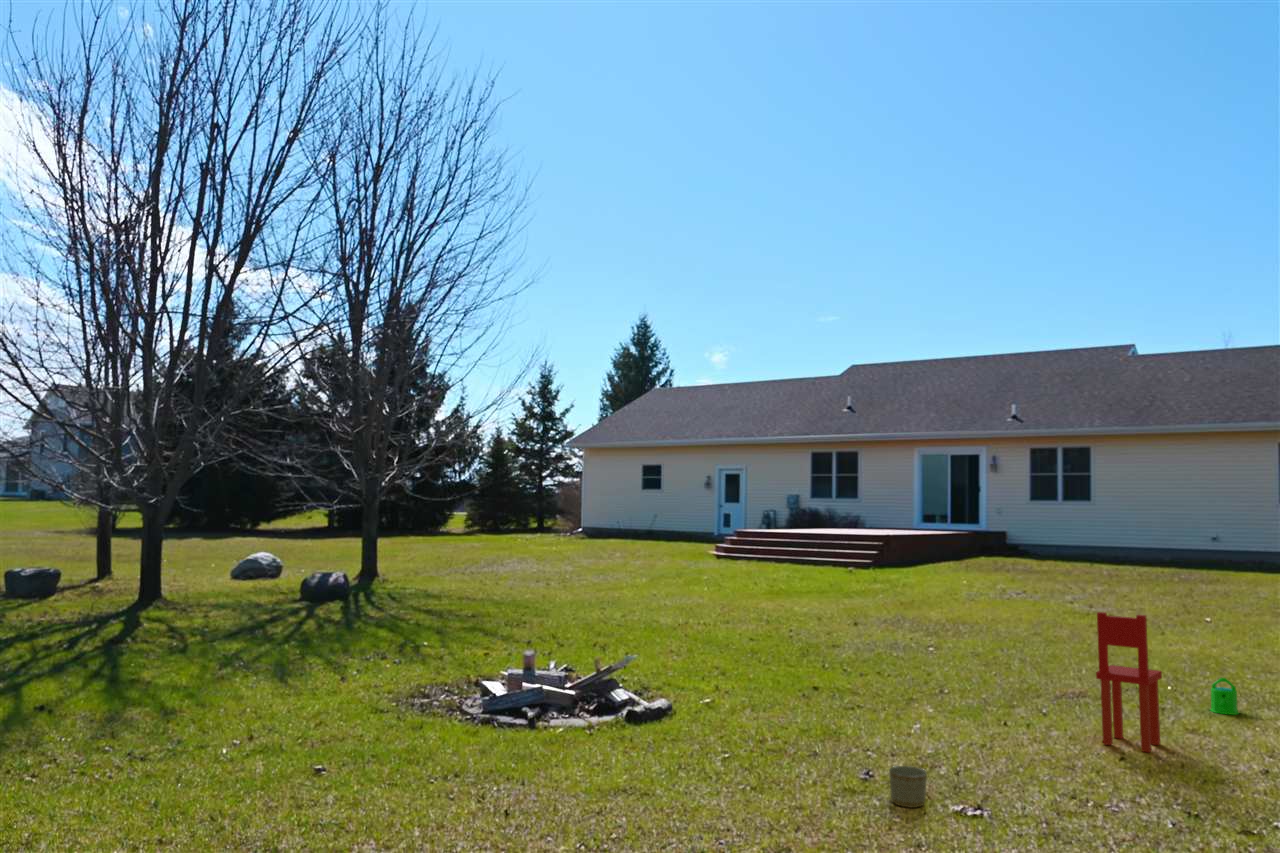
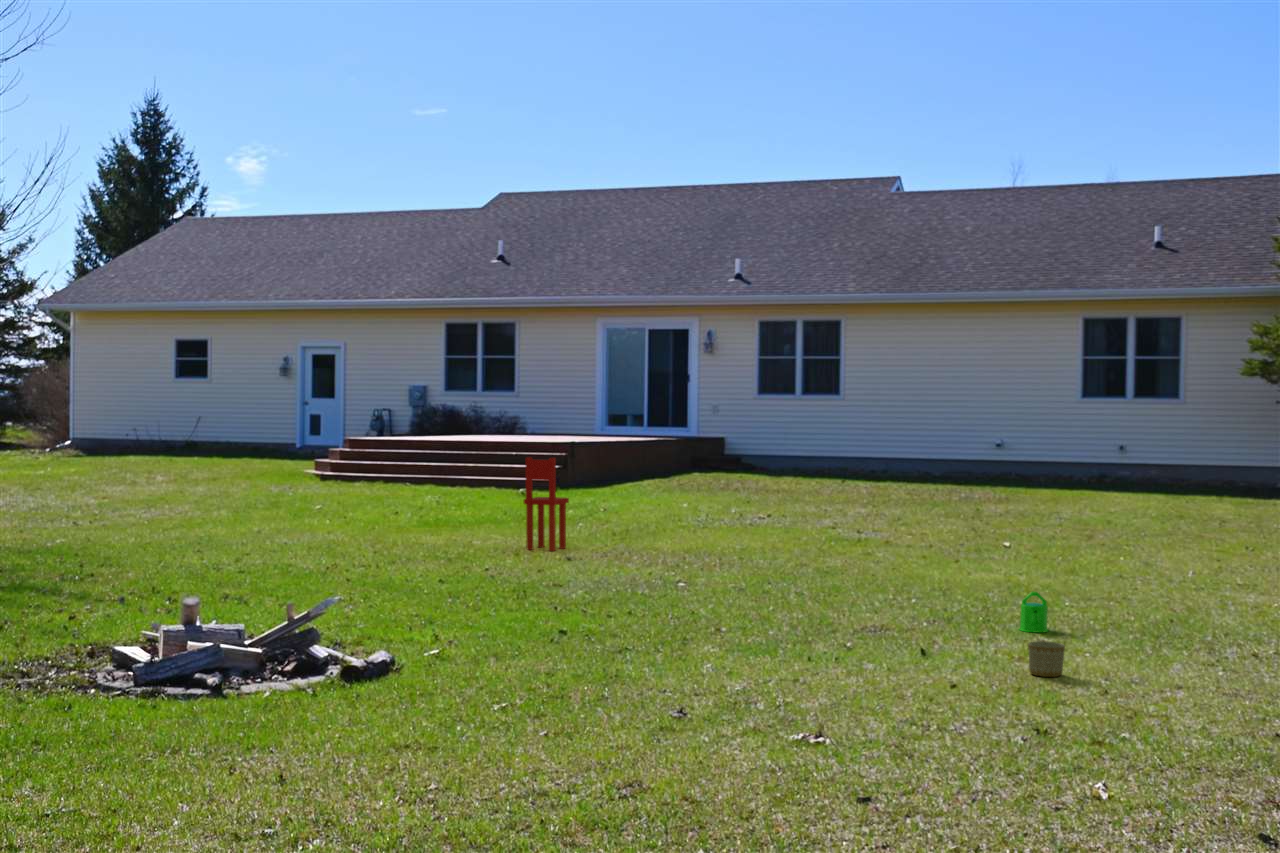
chair: present [1096,612,1162,752] -> present [524,457,569,551]
planter: present [889,766,927,808] -> present [1028,641,1065,677]

